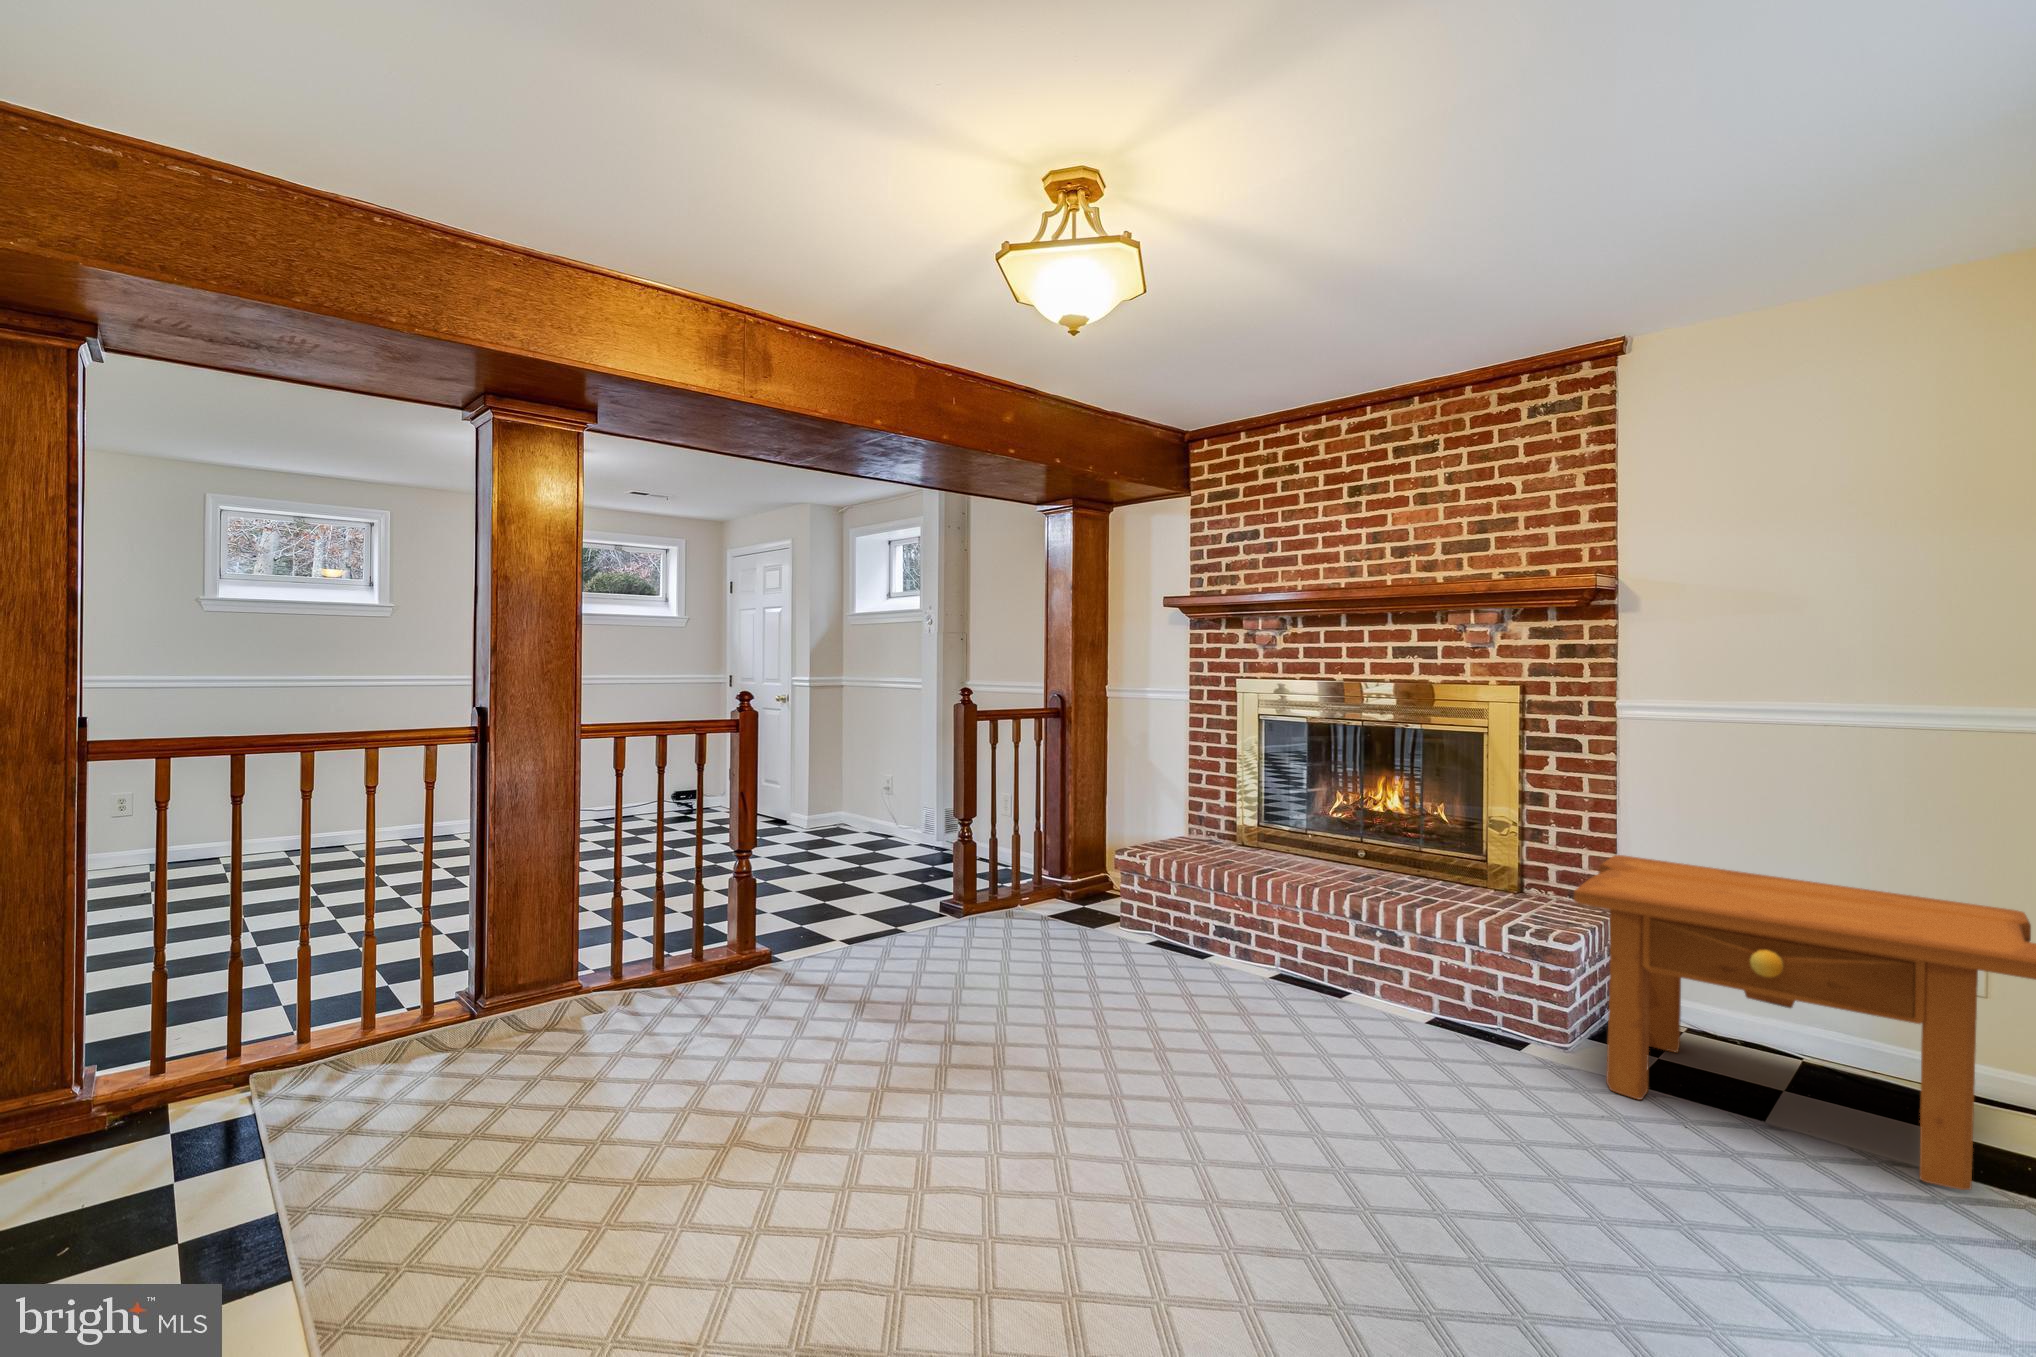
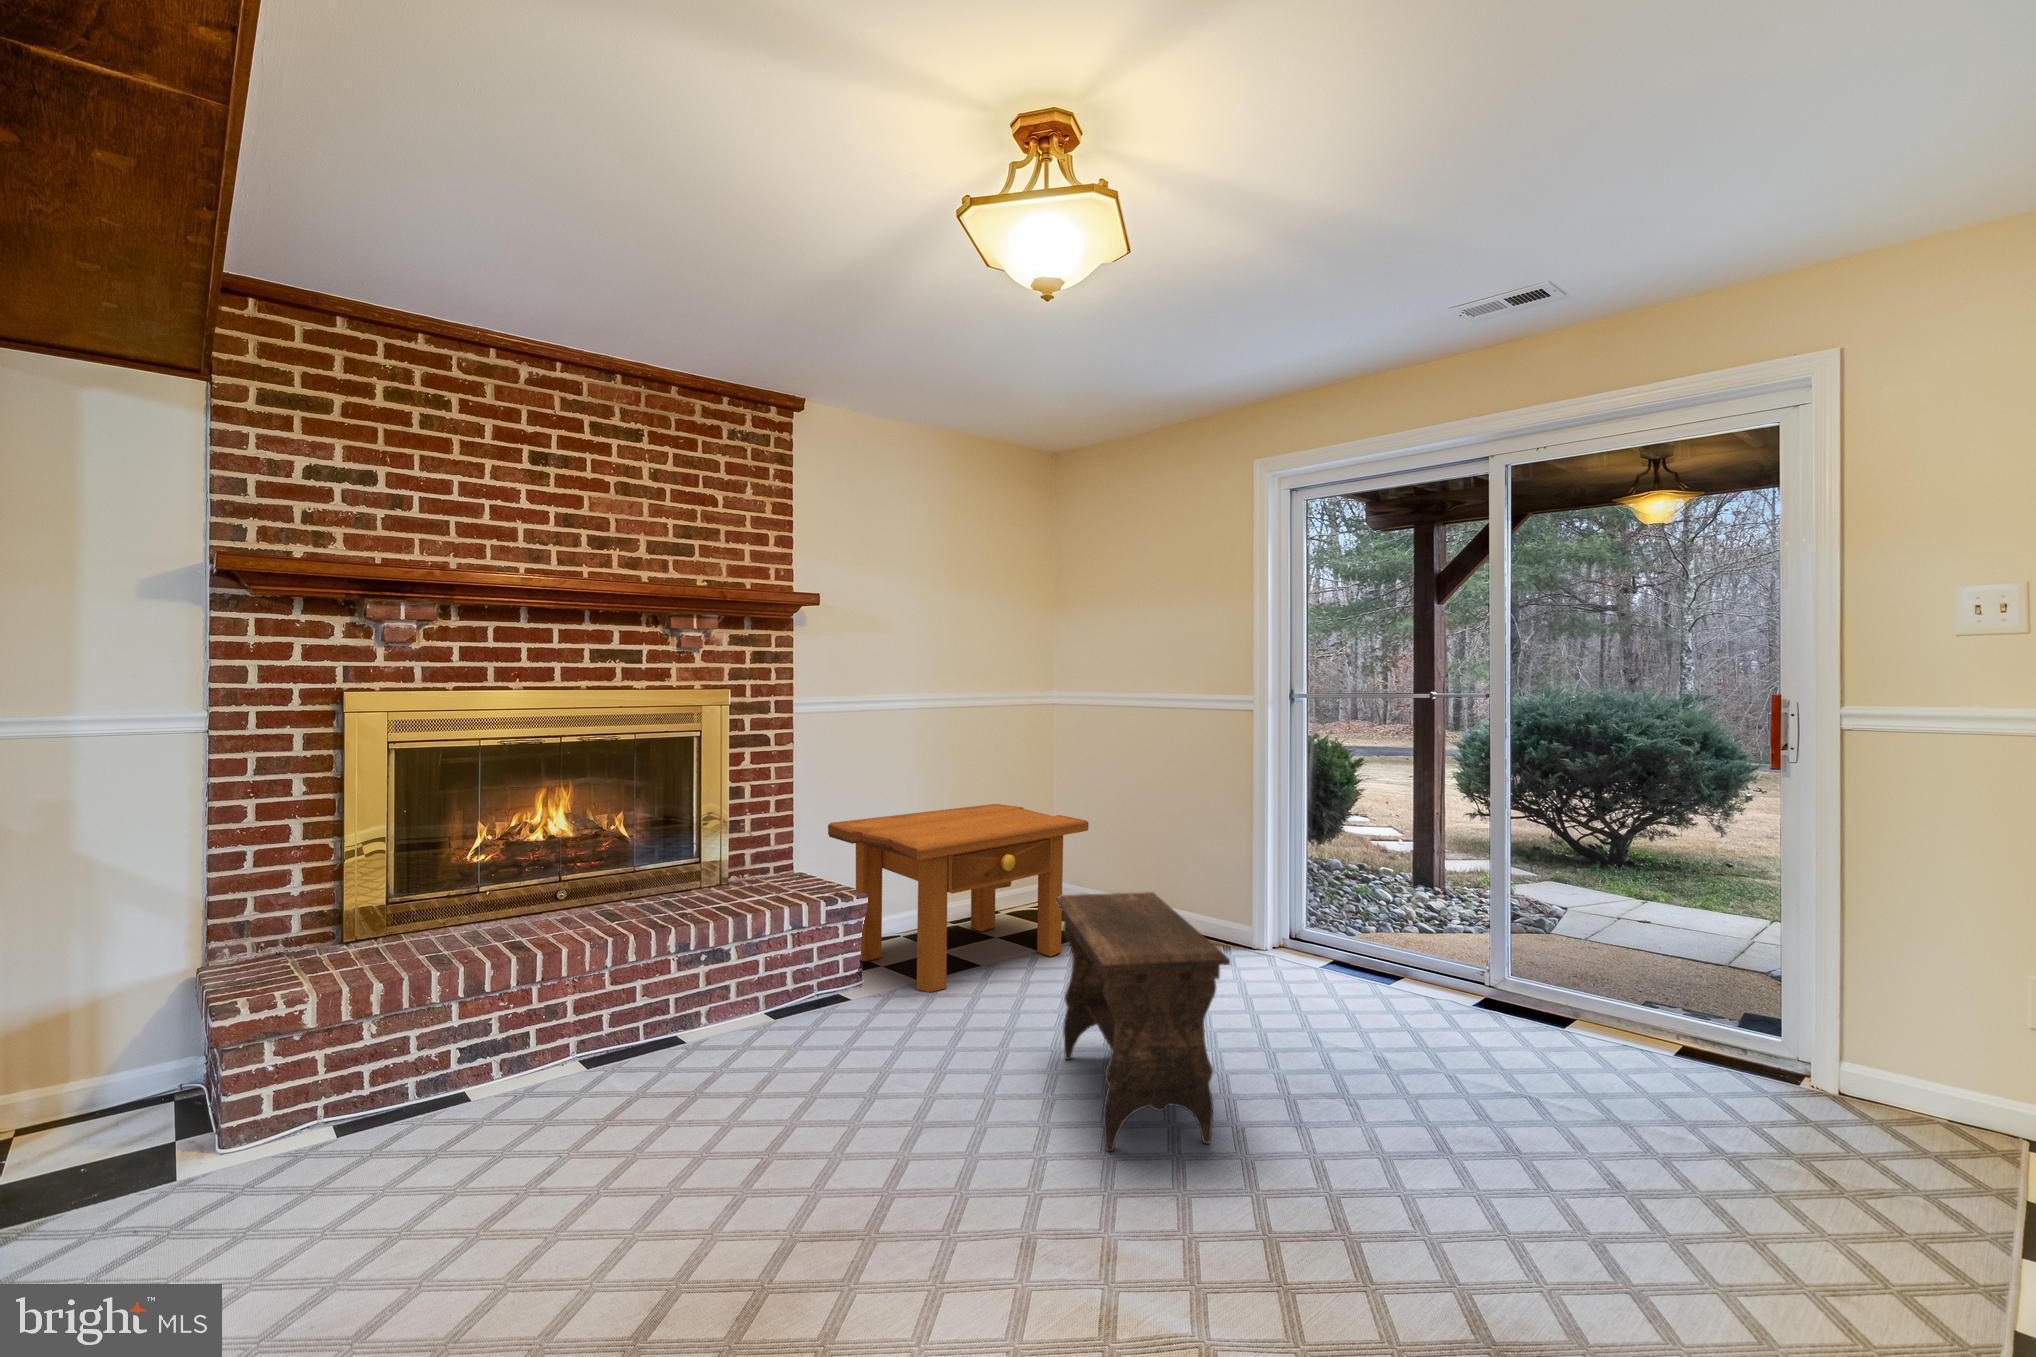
footstool: none [1290,966,1670,1307] -> present [1056,892,1230,1151]

